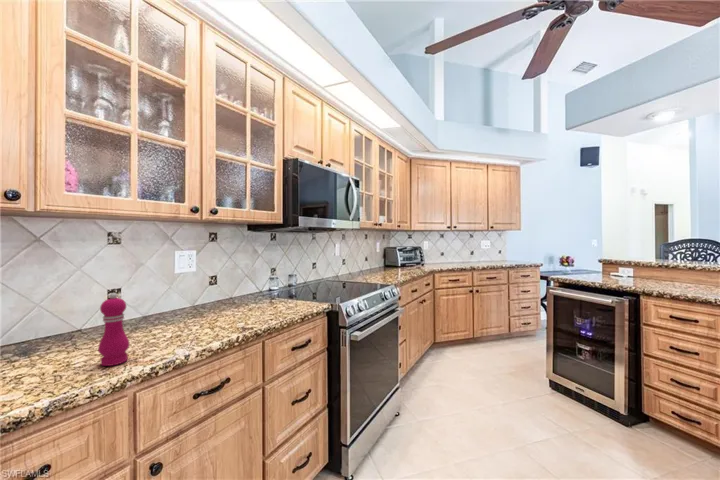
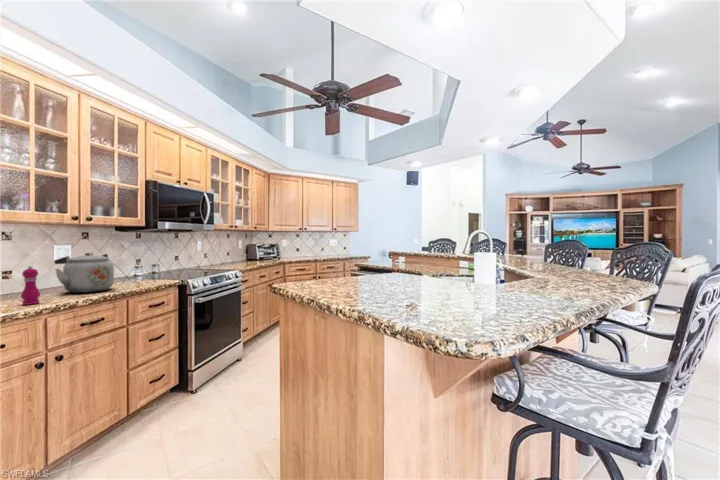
kettle: none [163,264,245,330] -> present [54,252,114,293]

